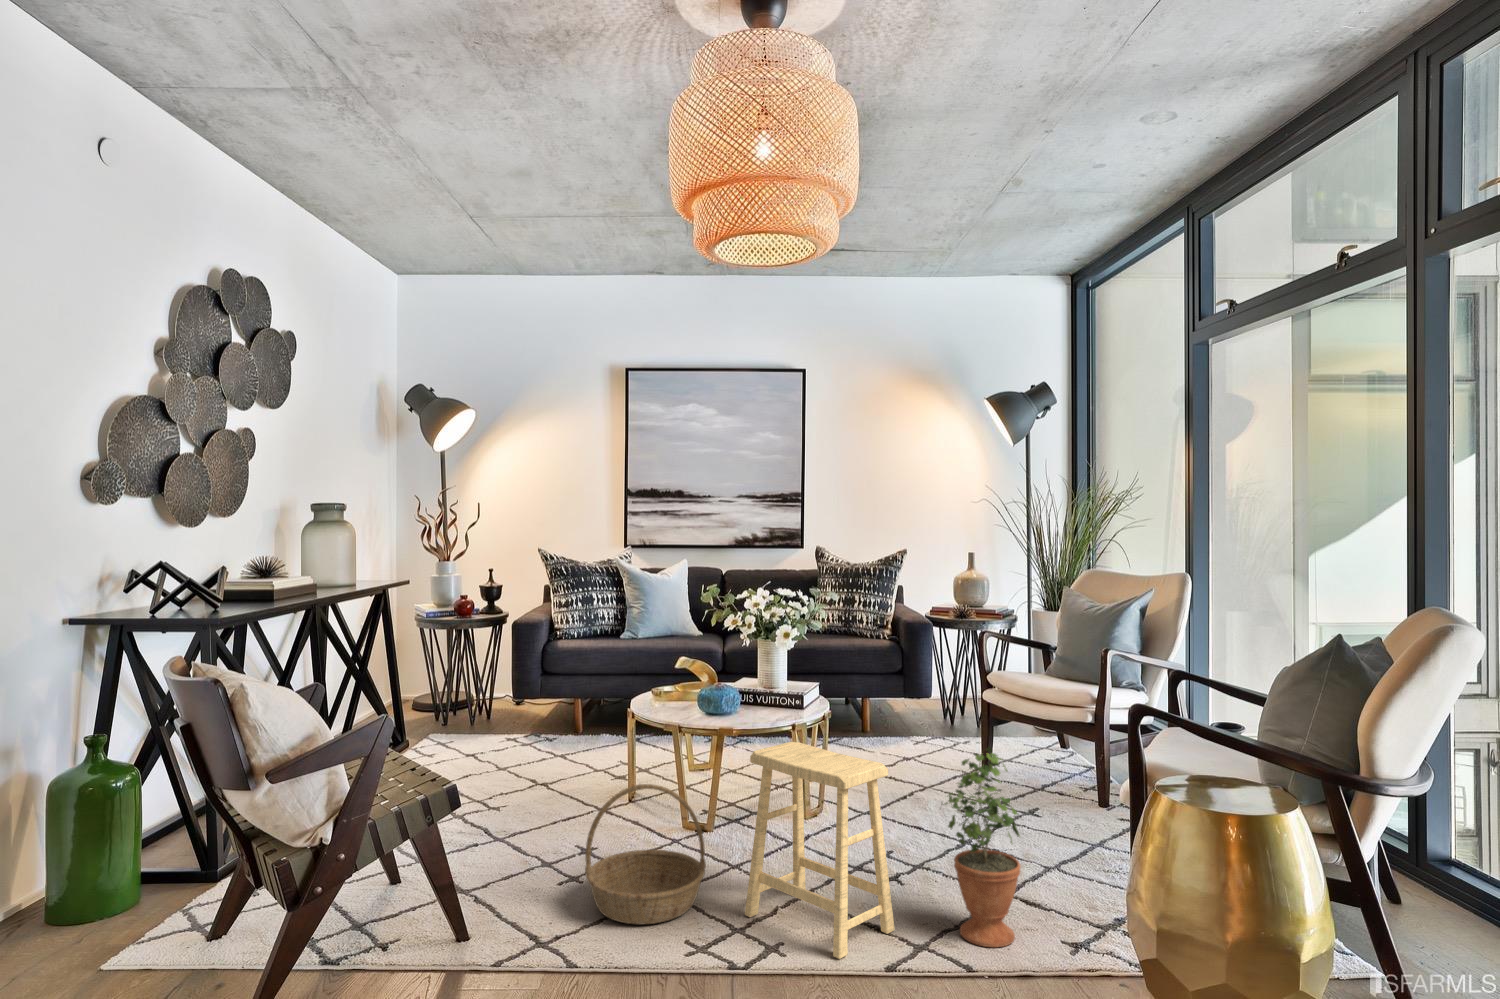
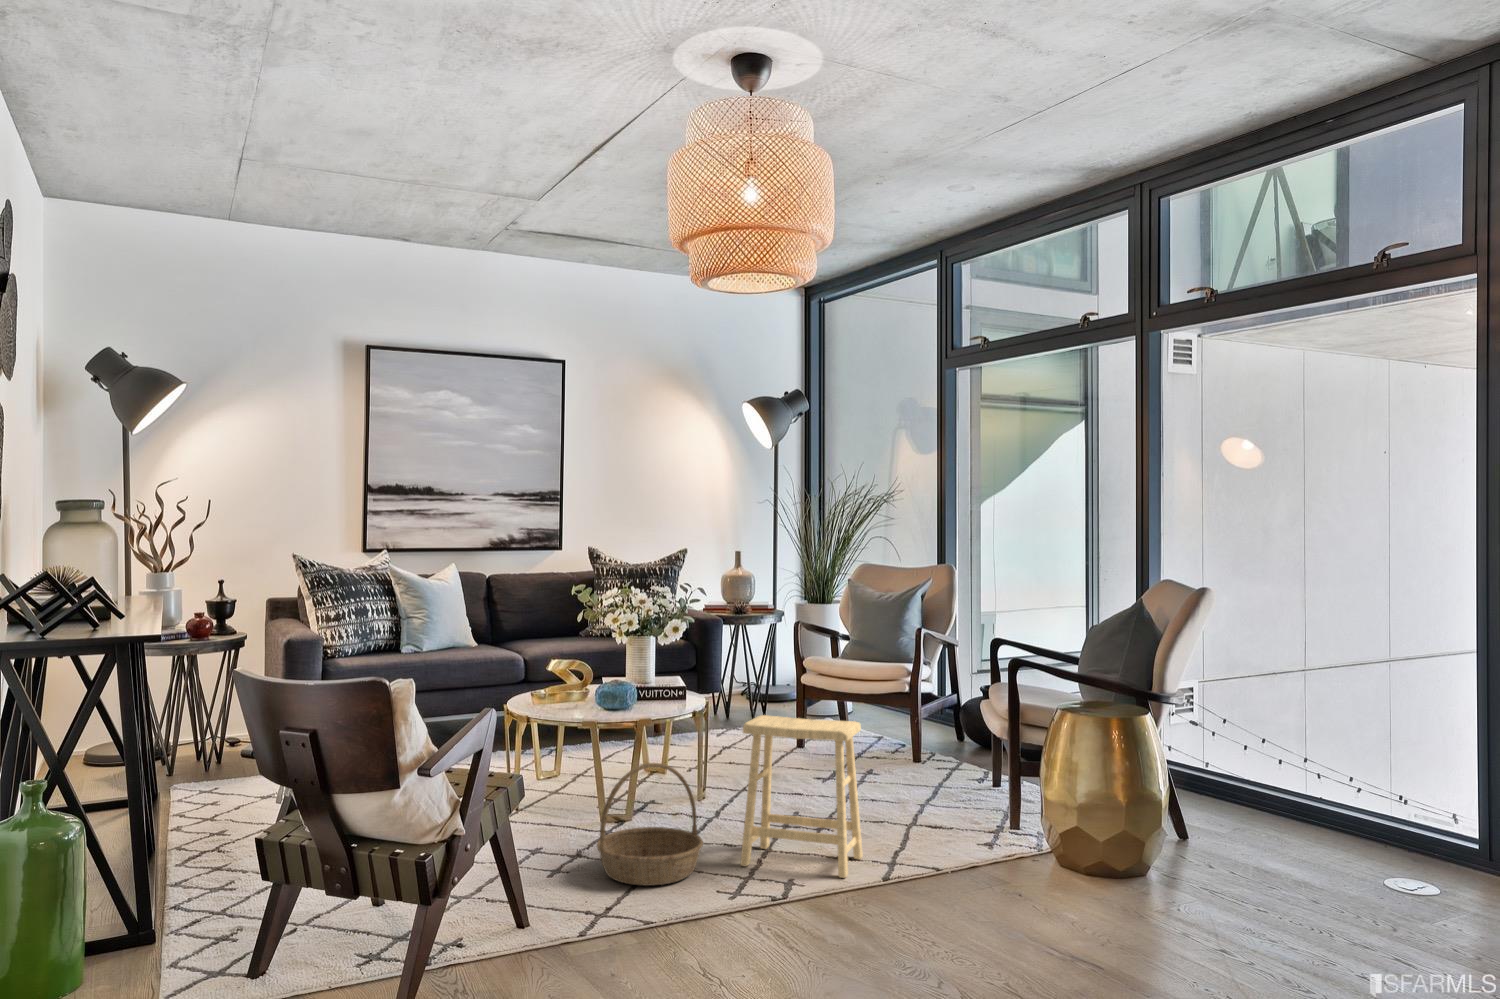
potted plant: present [945,747,1021,947] -> none [894,700,954,855]

